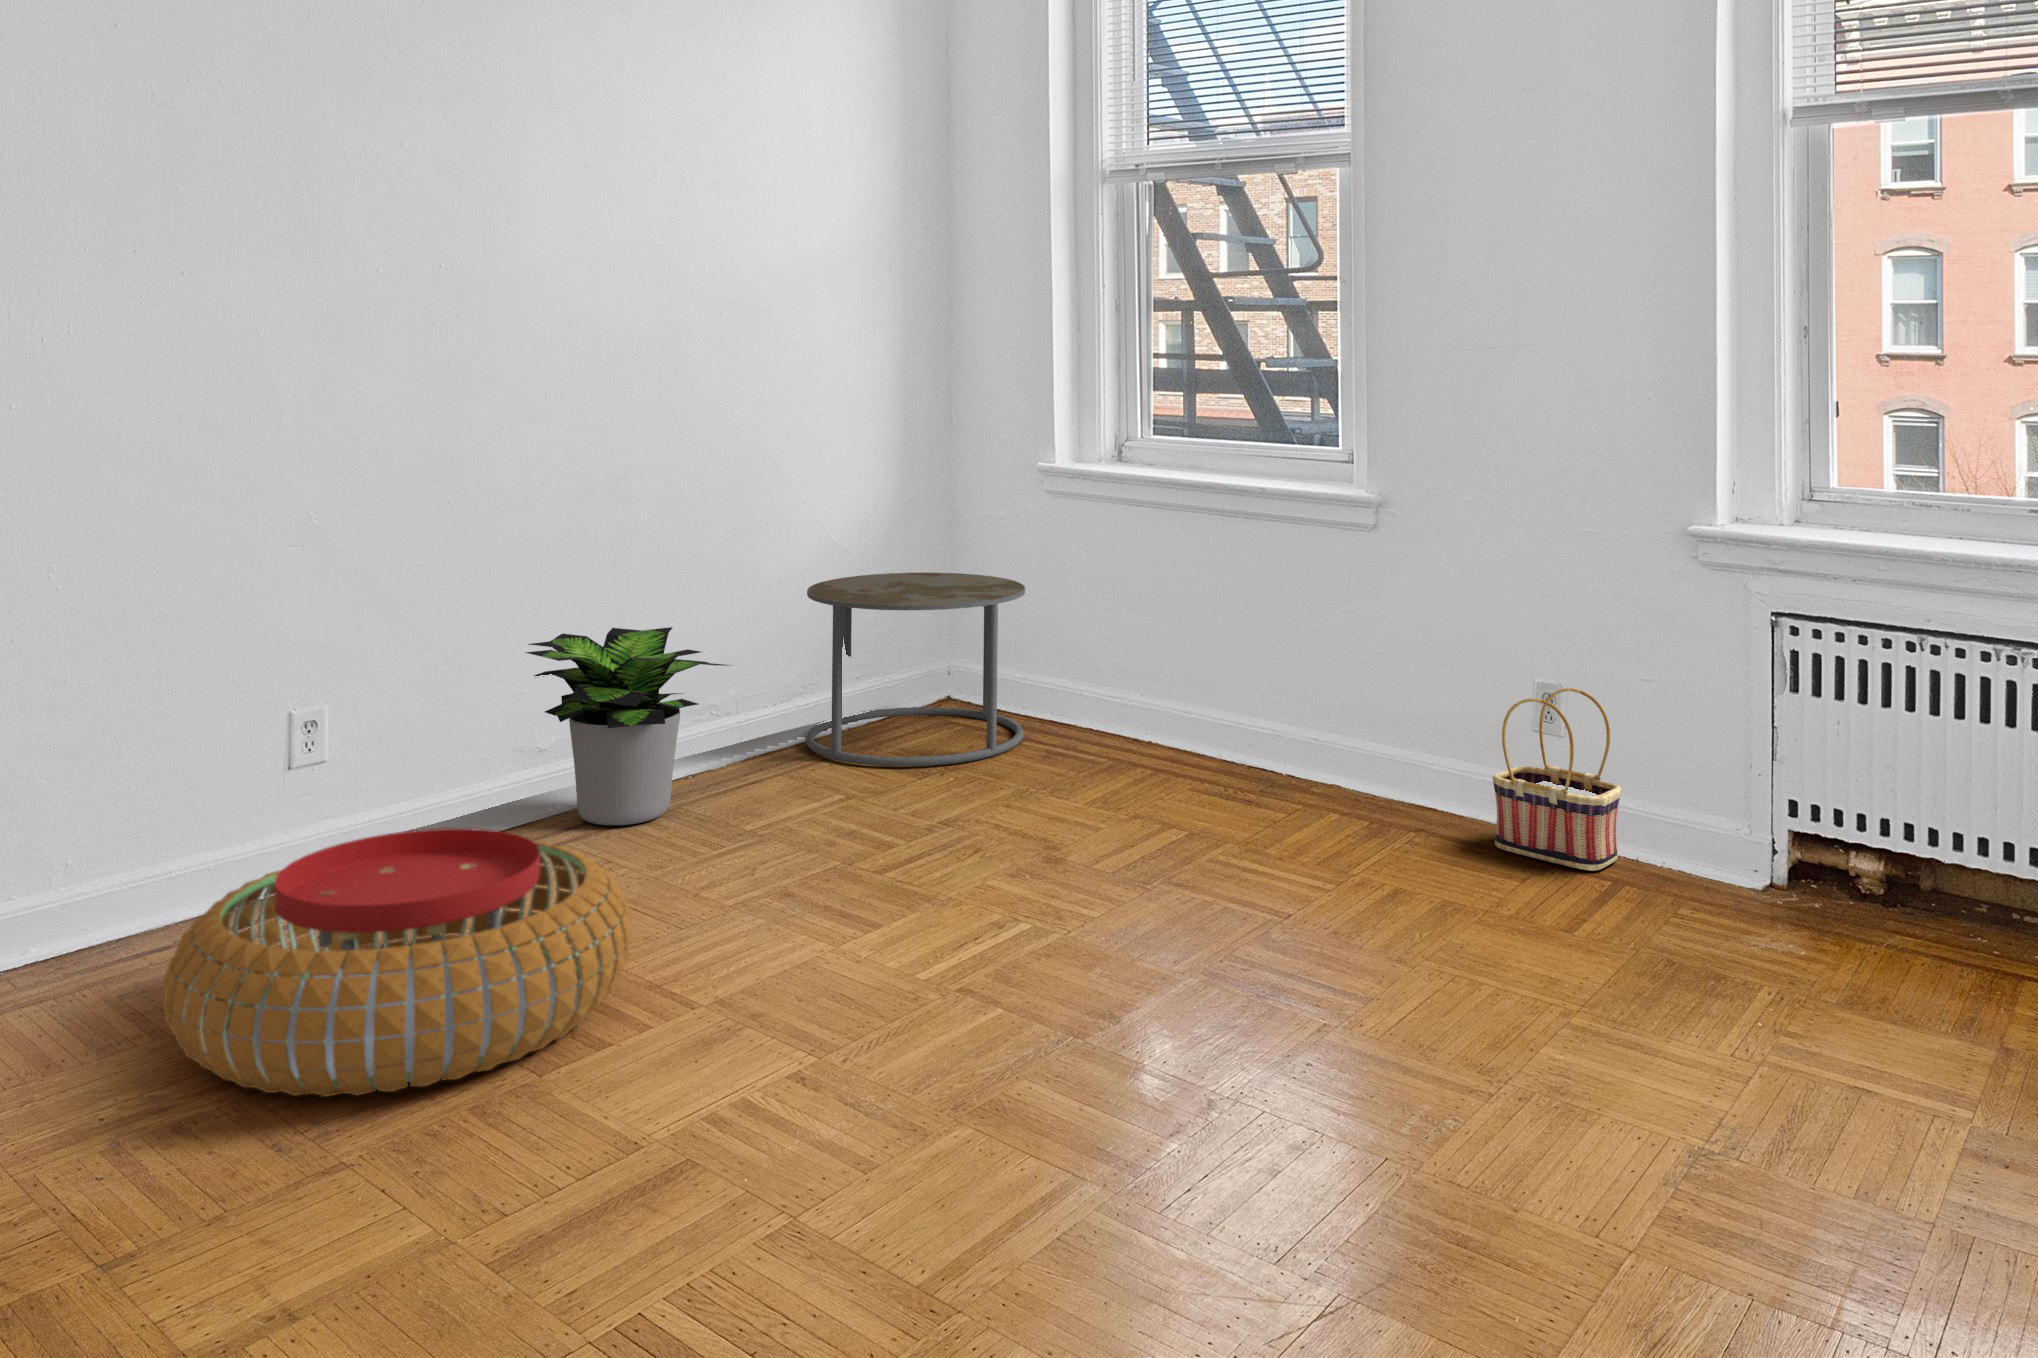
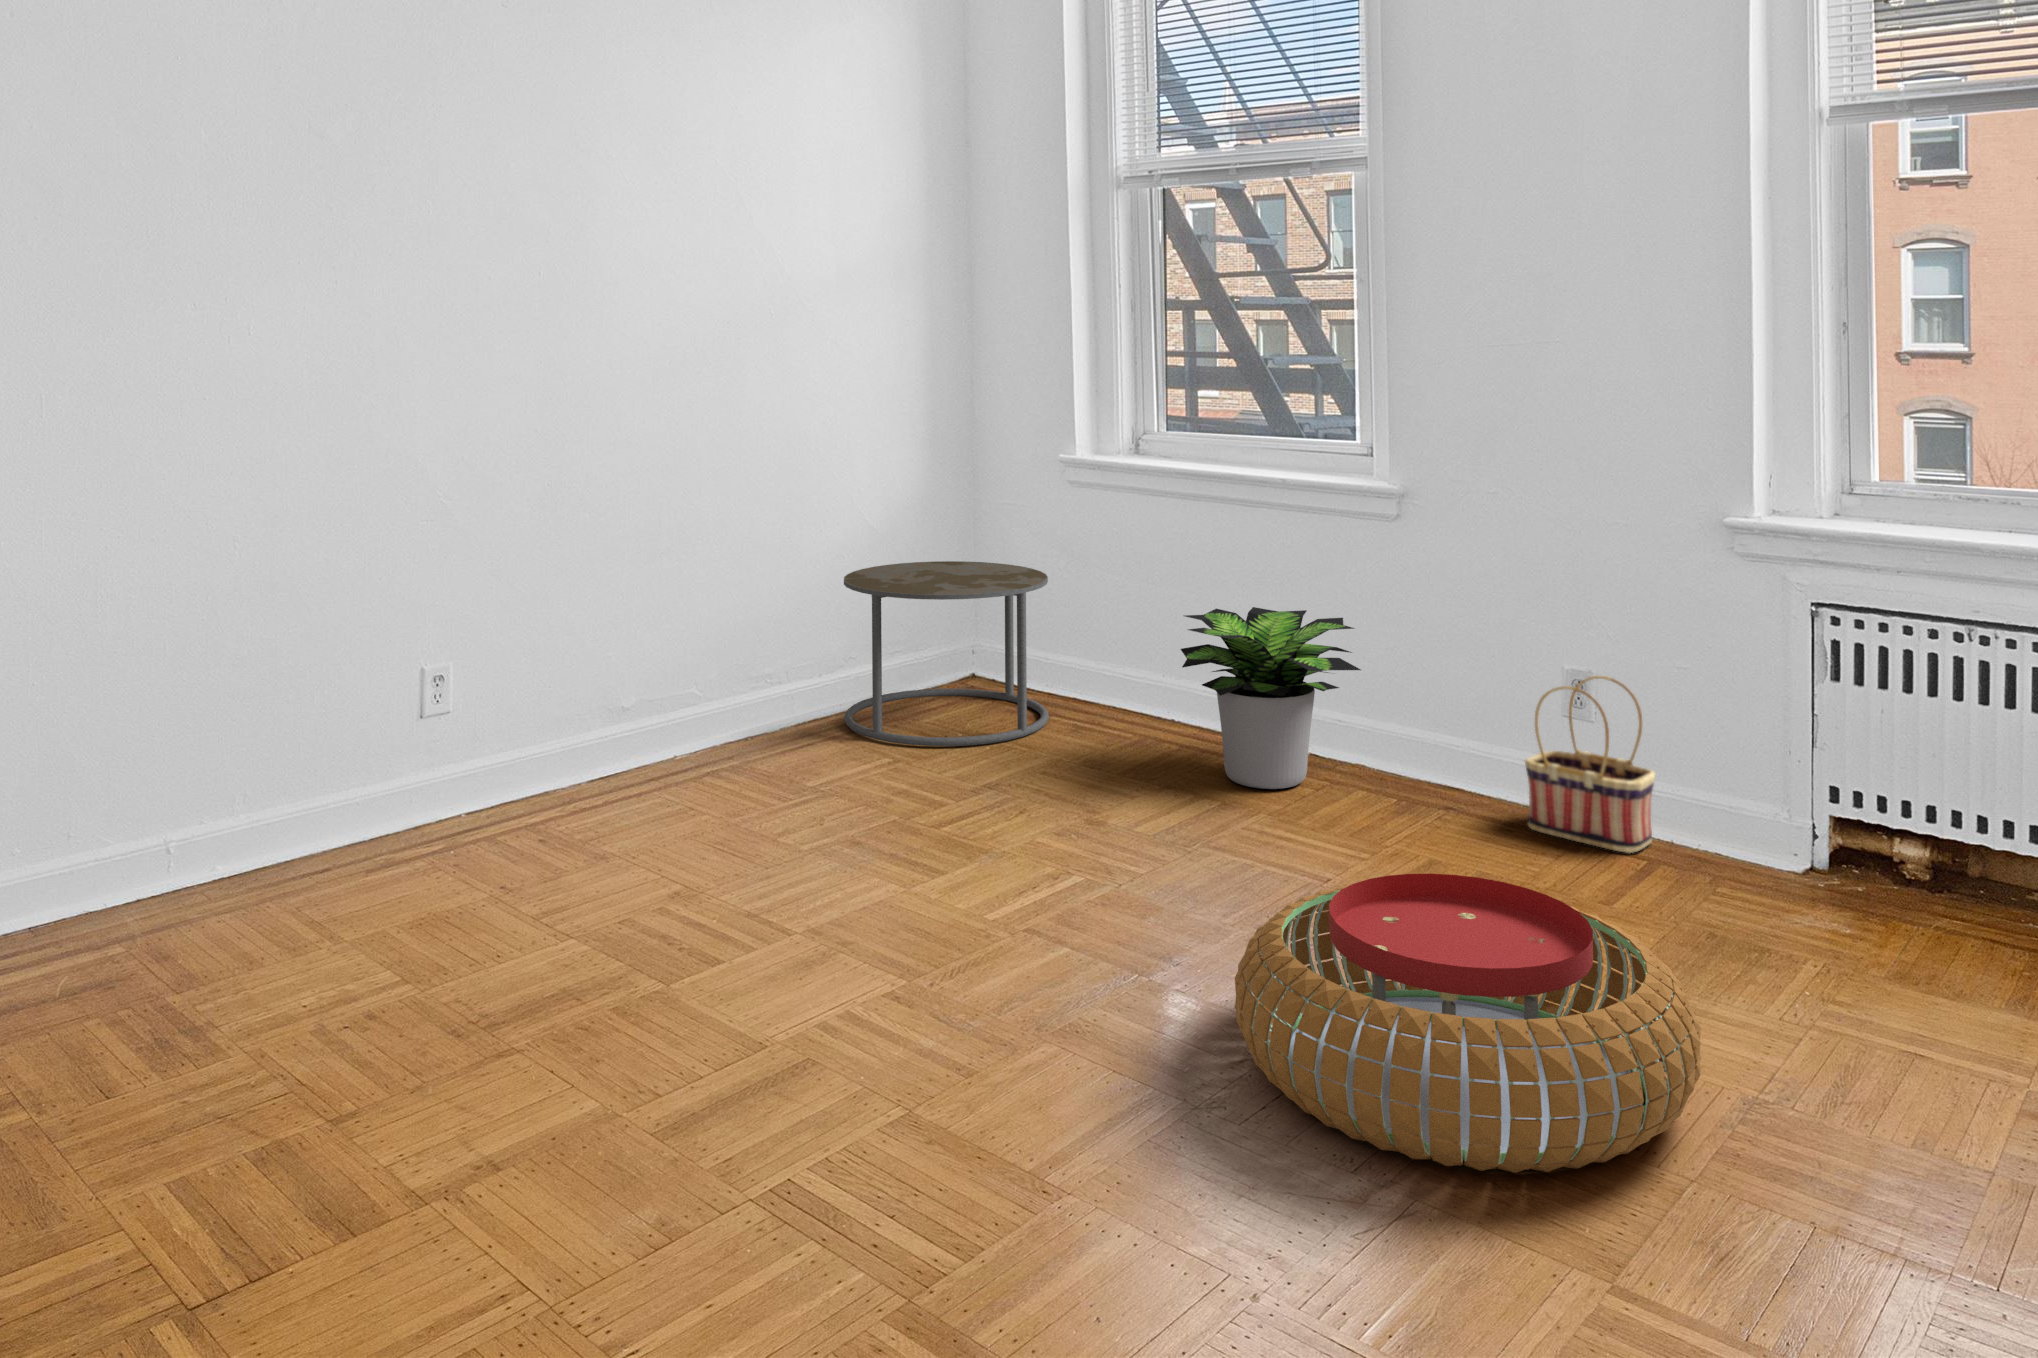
potted plant: present [526,627,729,825] -> present [1181,607,1361,789]
pouf: present [163,828,632,1097] -> present [1235,874,1701,1173]

